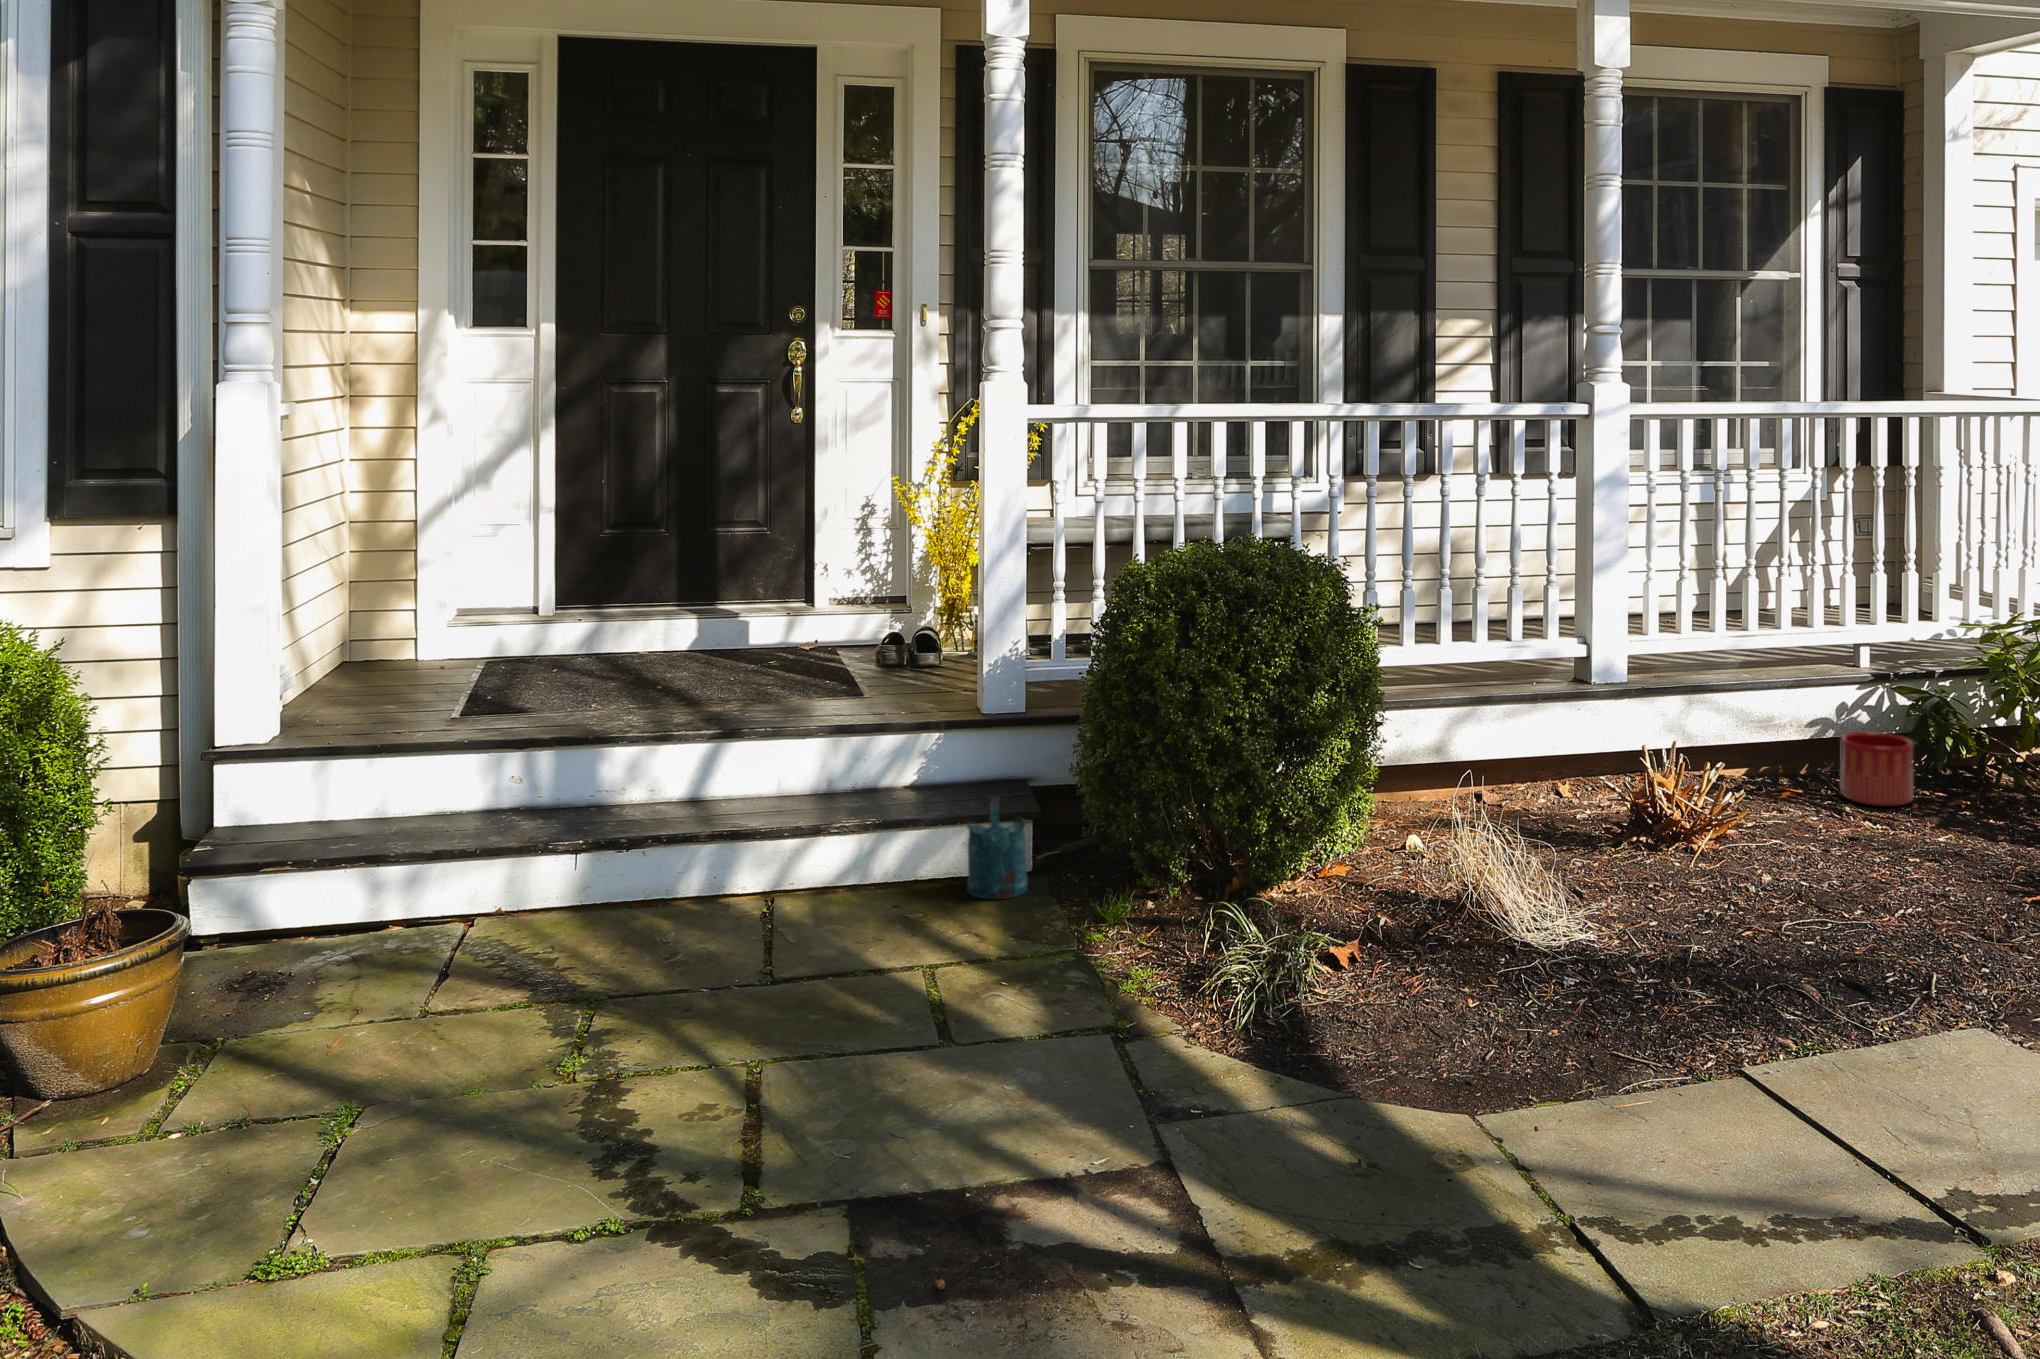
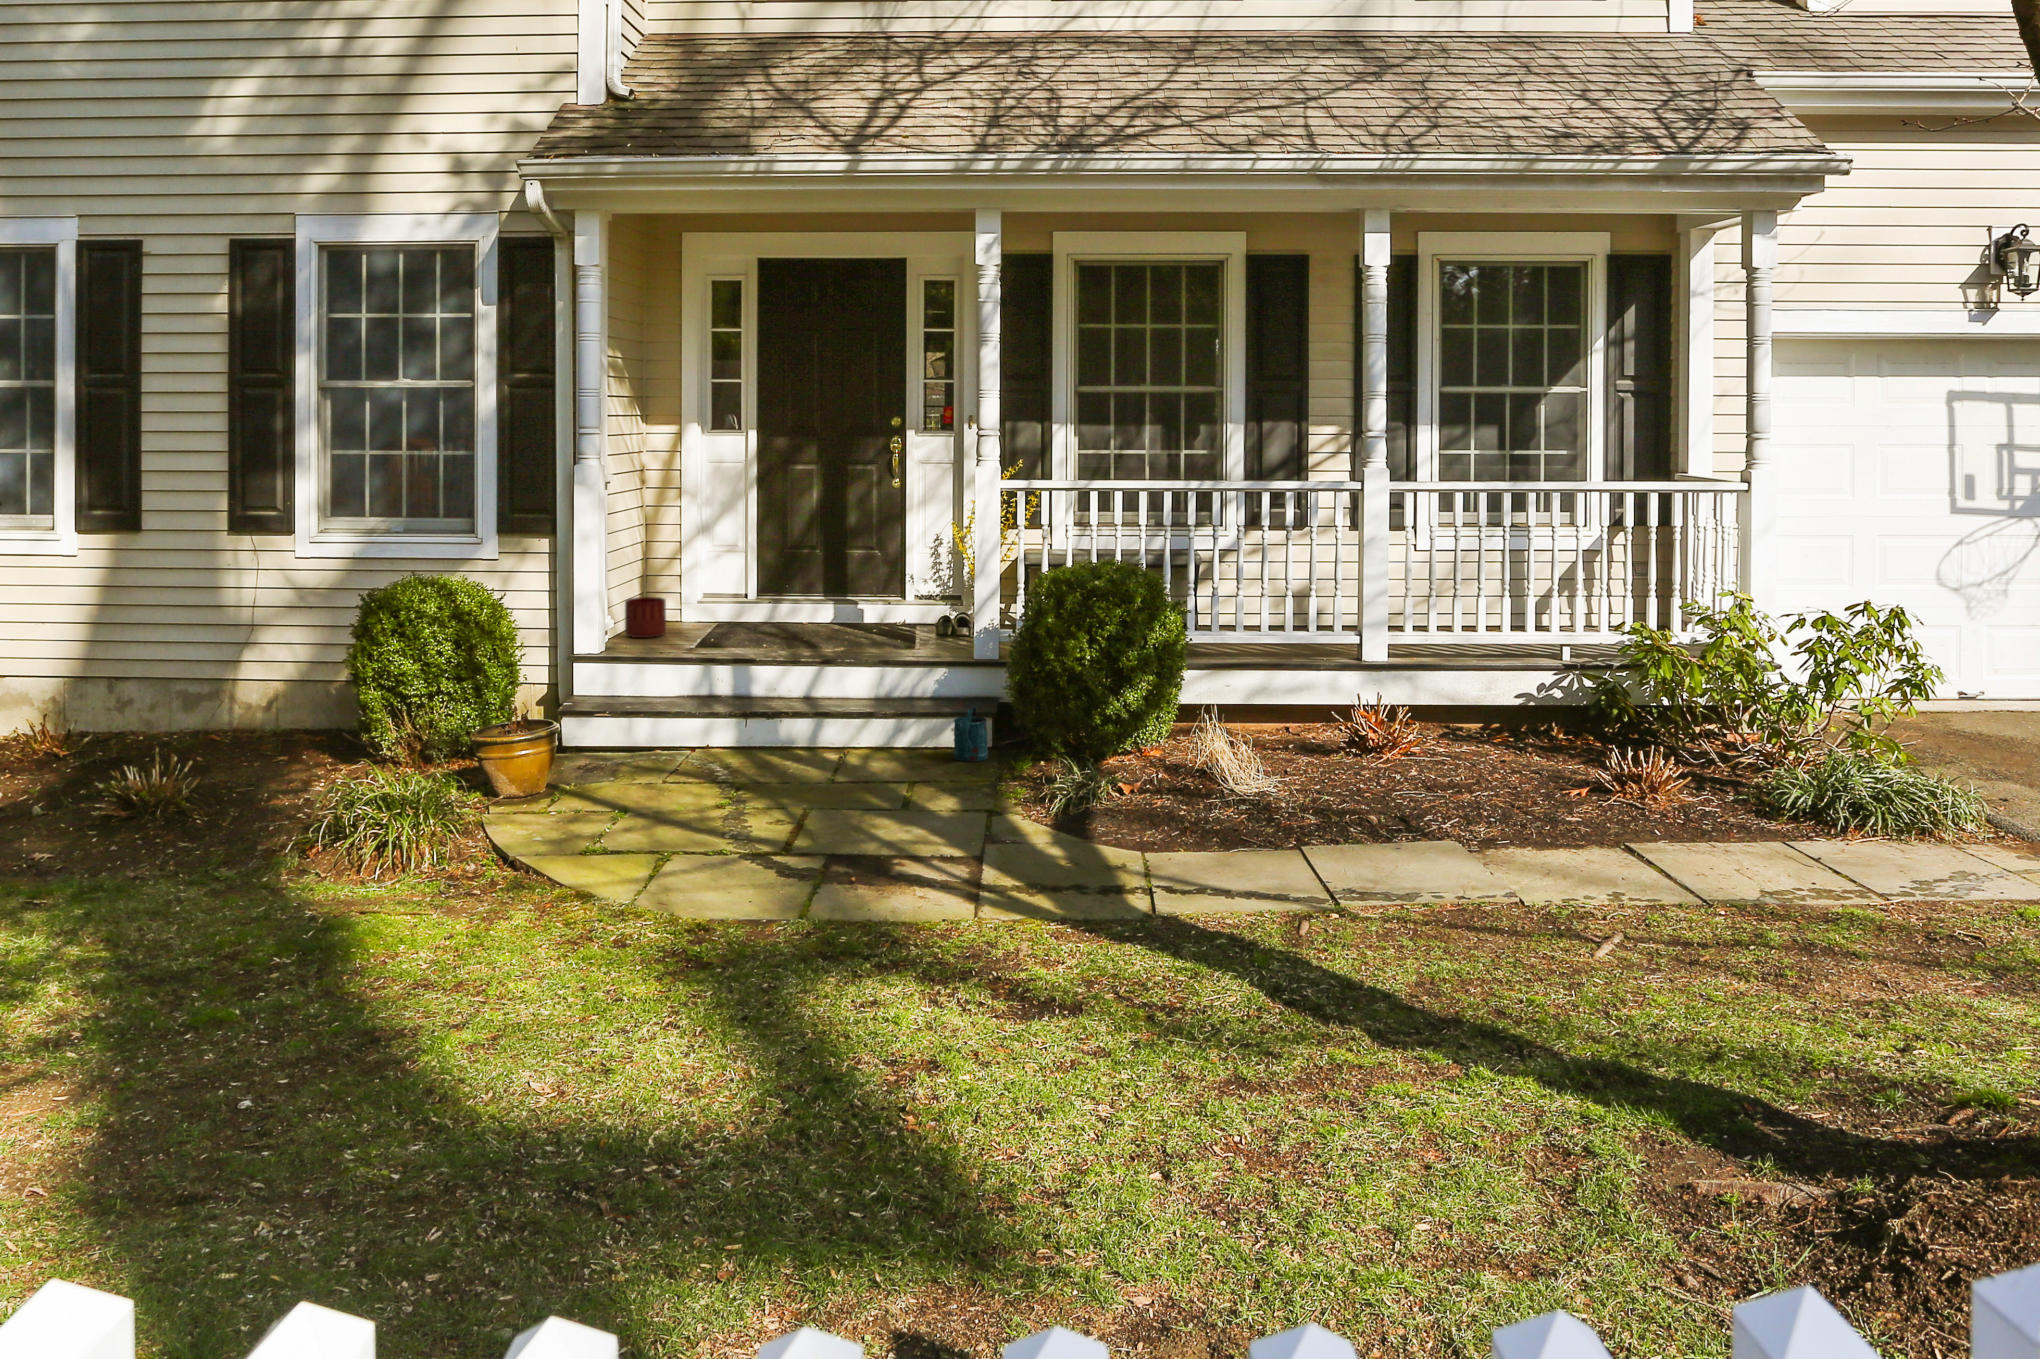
planter: present [1840,732,1913,806] -> present [625,597,666,638]

